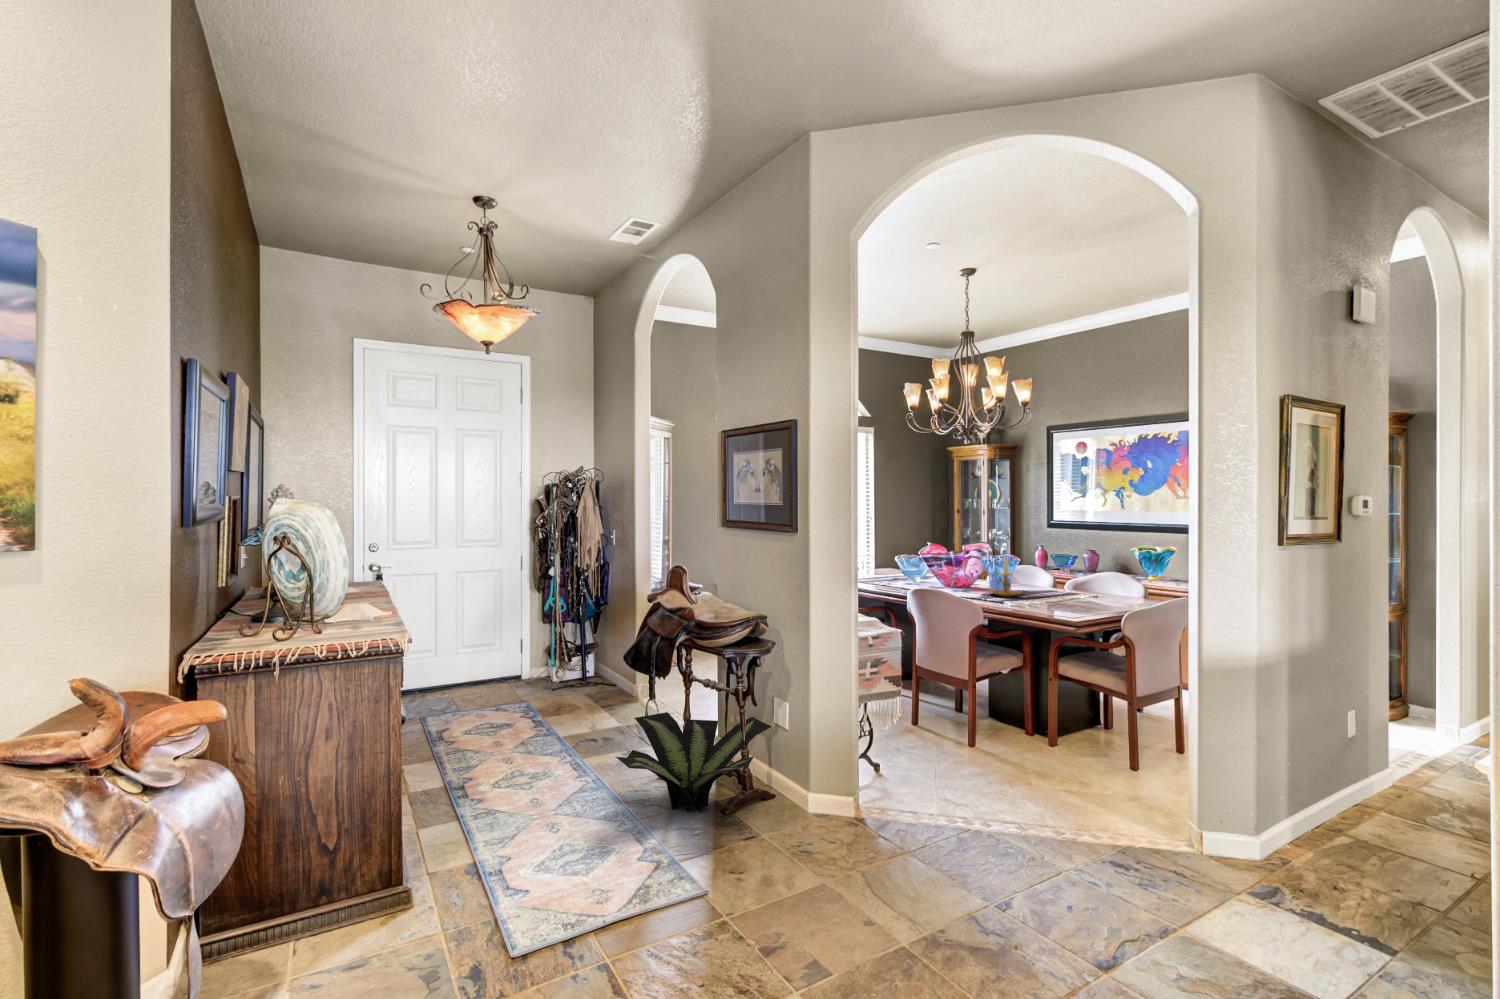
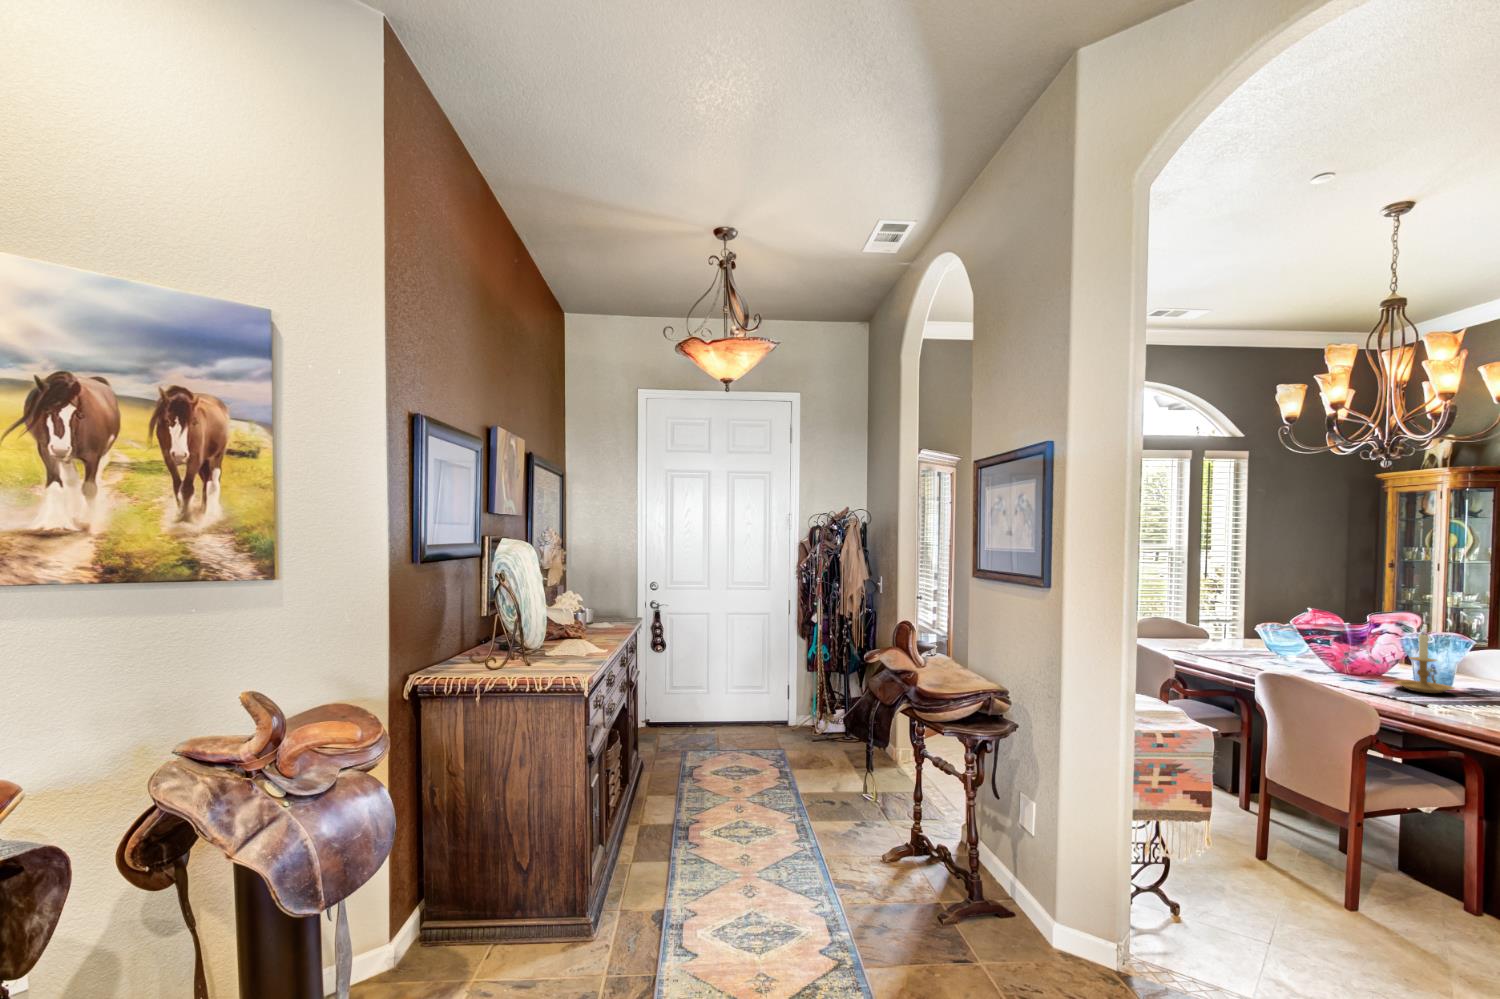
potted plant: present [616,712,772,813] -> none [816,787,1010,914]

